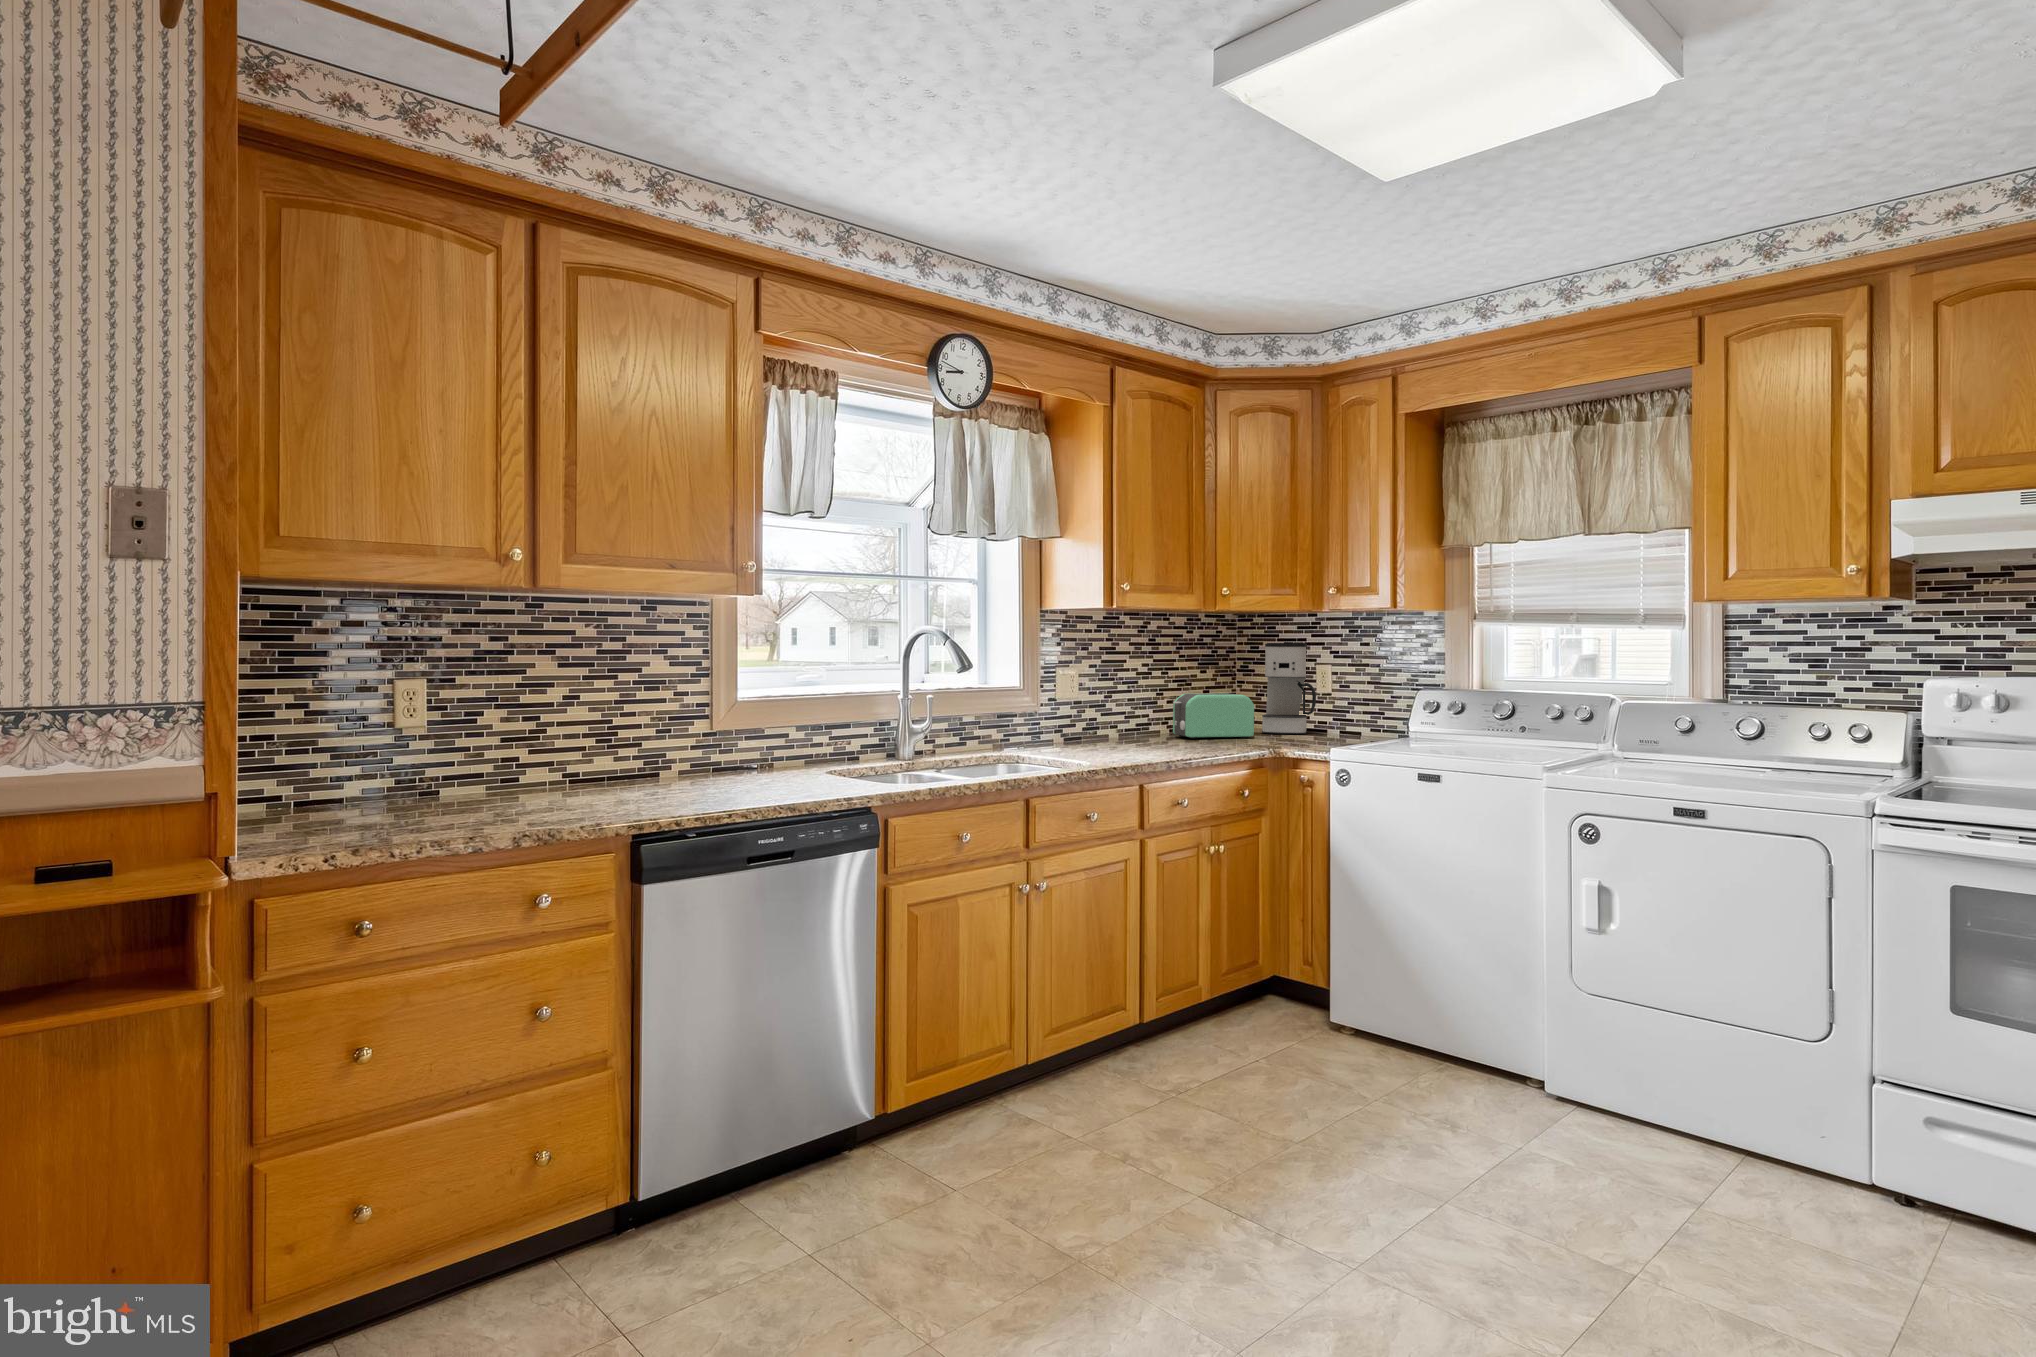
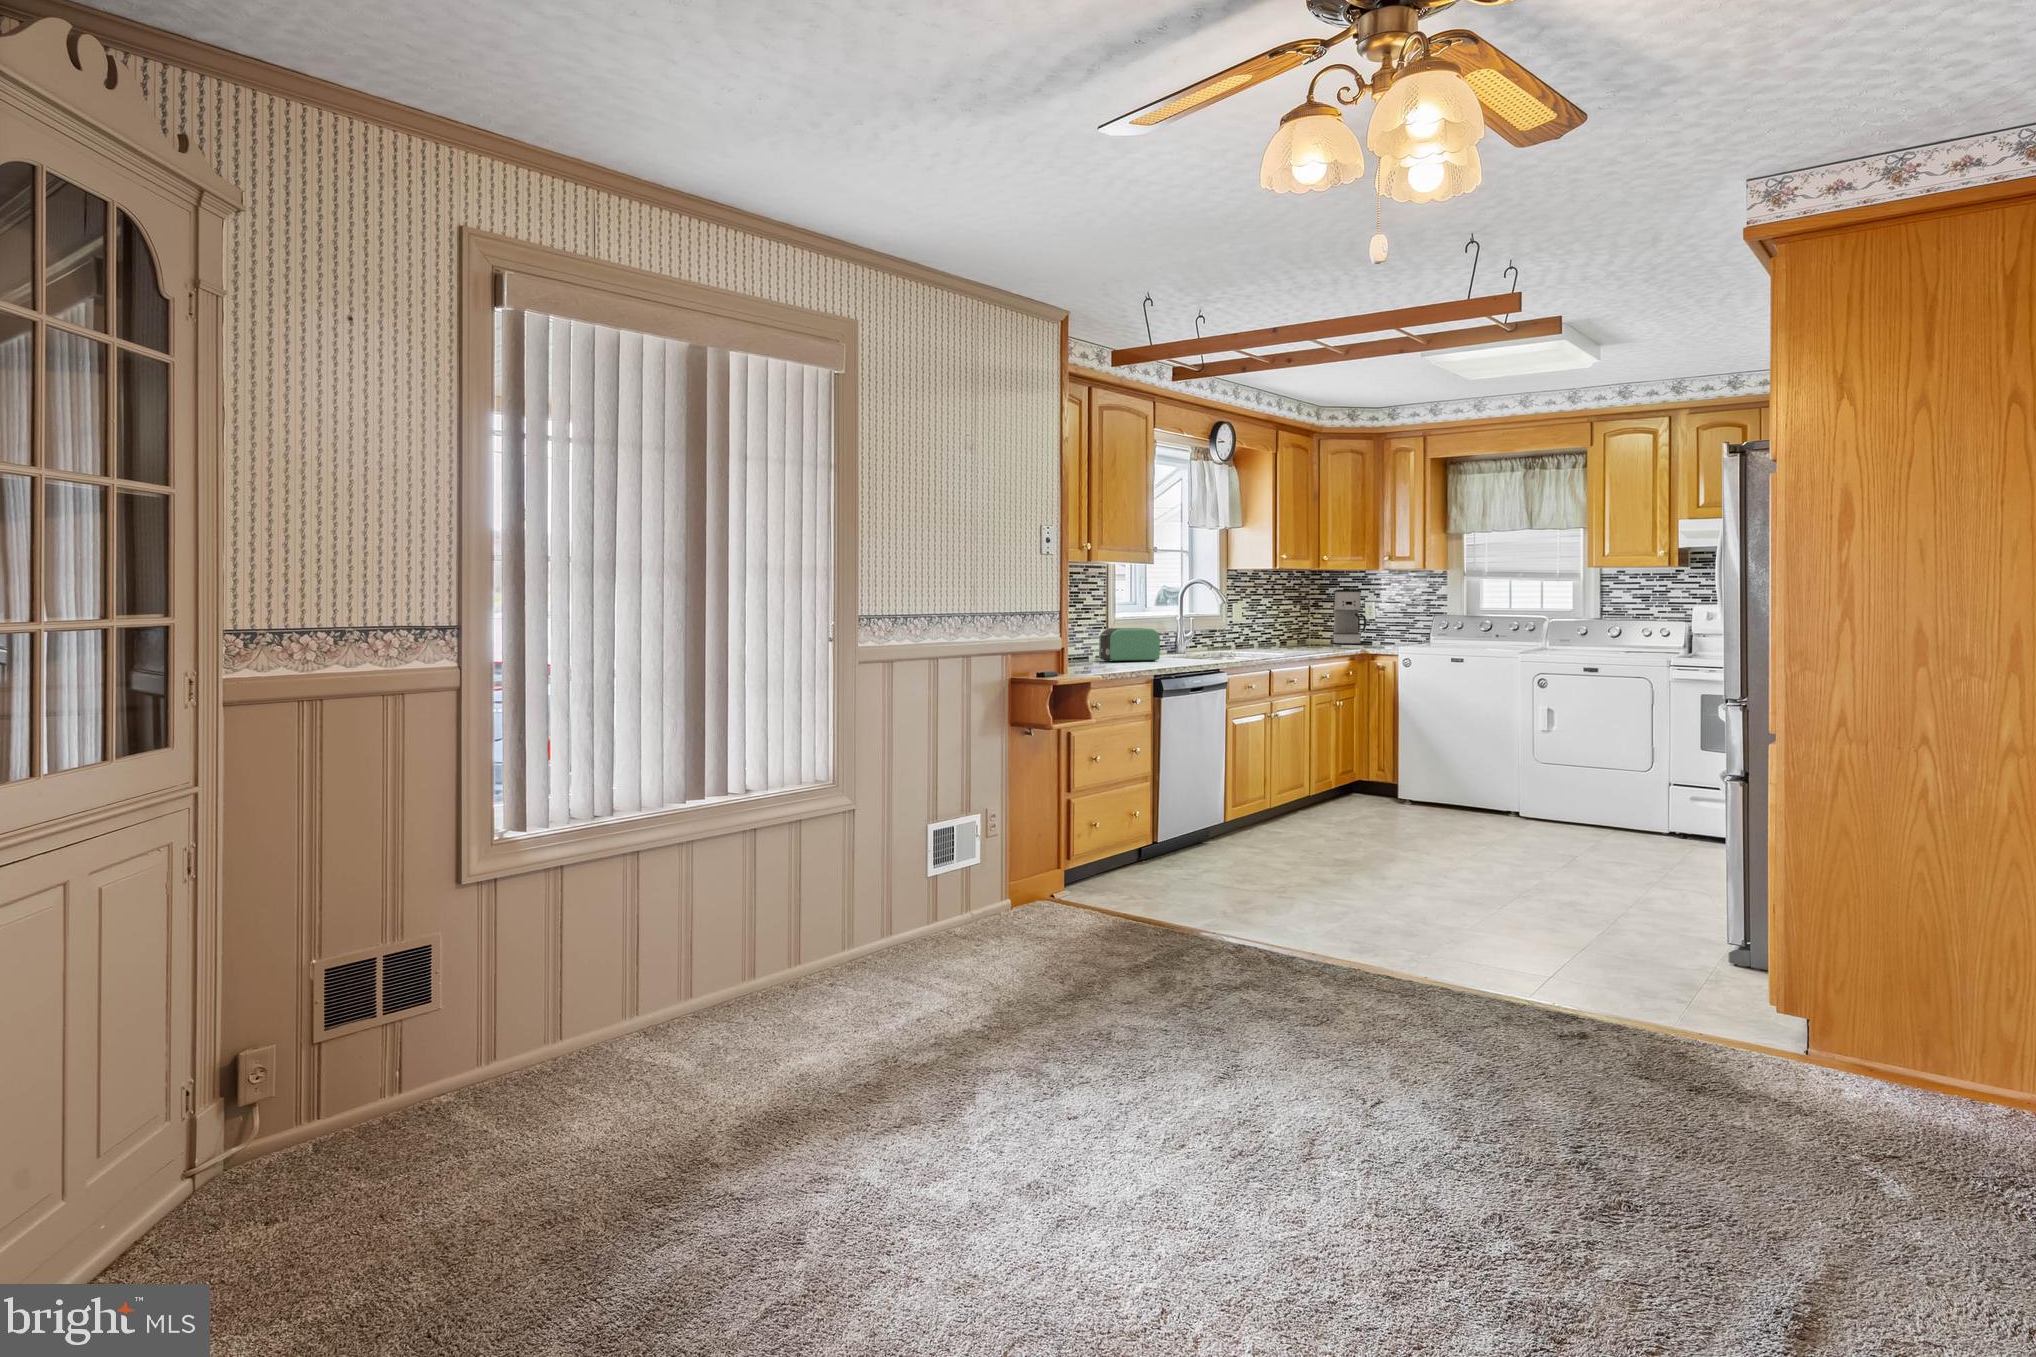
toaster: present [1173,693,1254,739] -> present [1099,628,1160,662]

